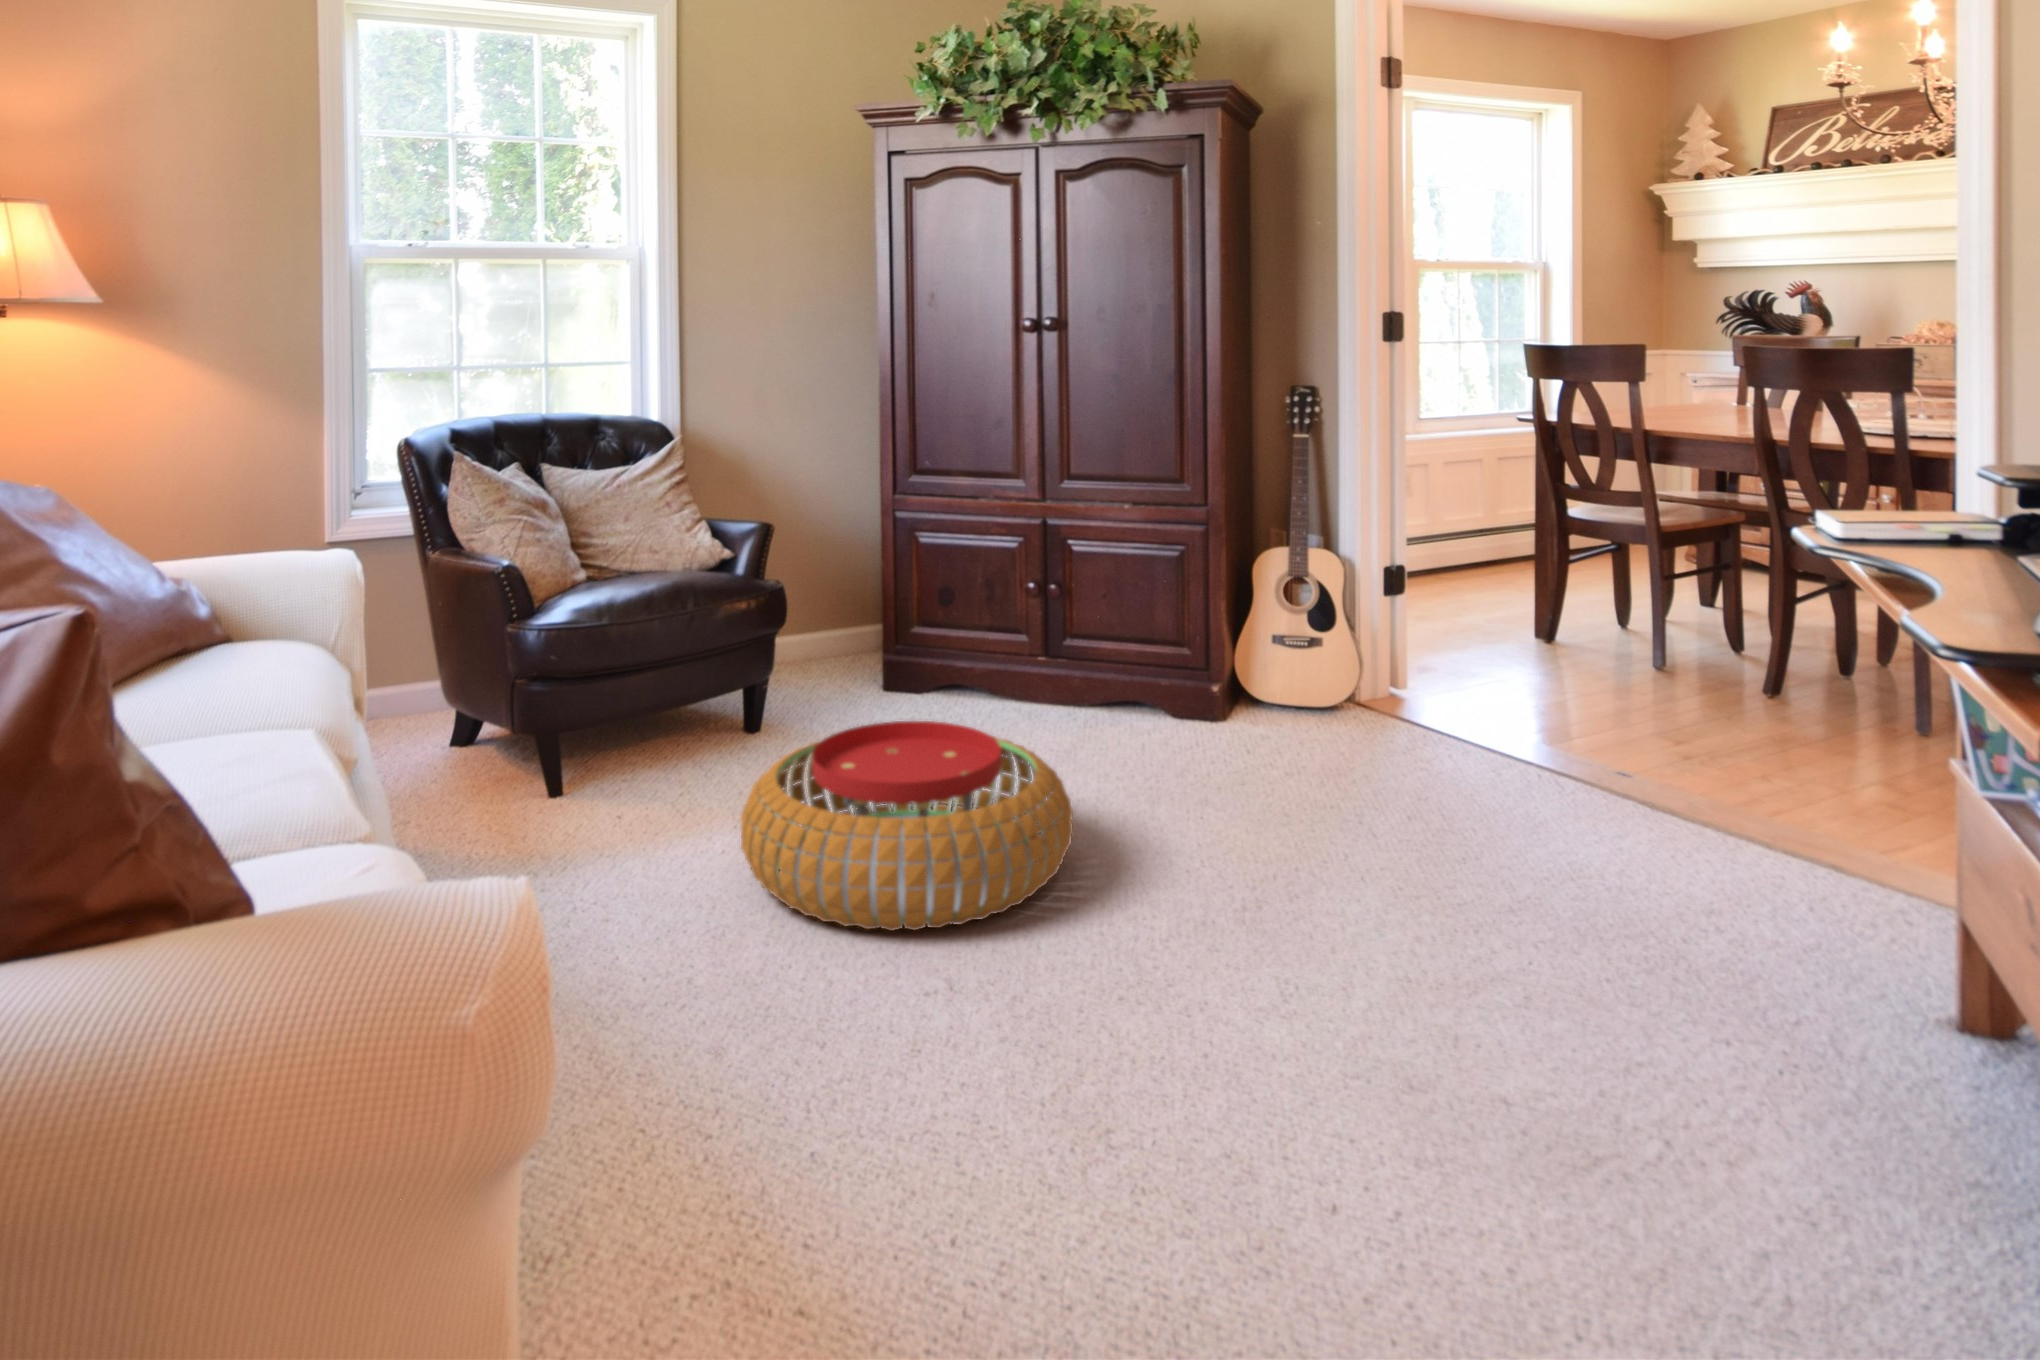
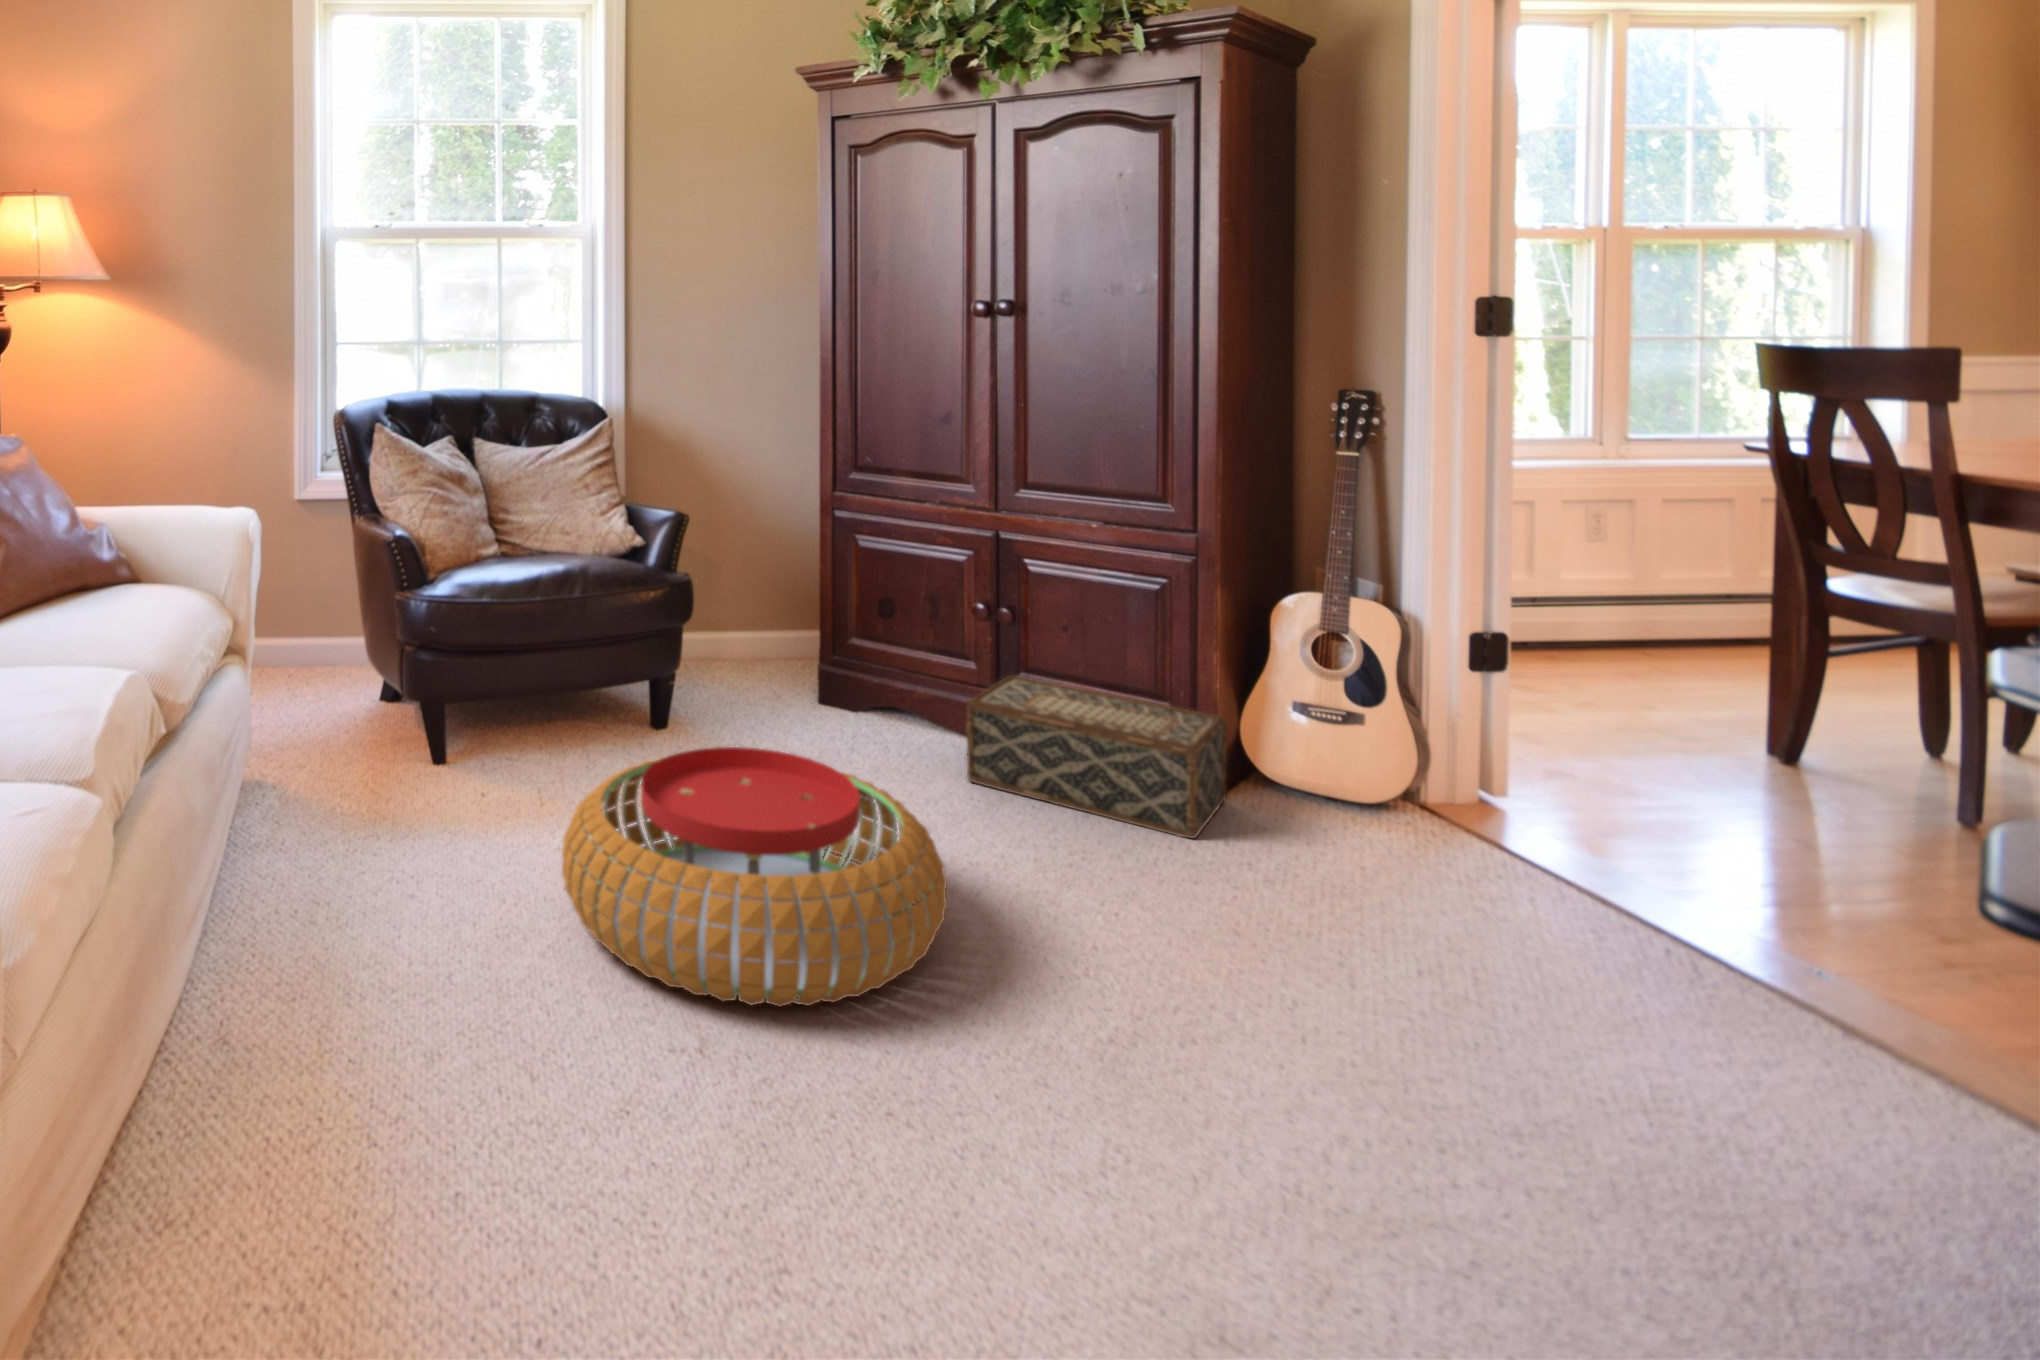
woven basket: none [1038,642,1230,751] -> present [967,675,1227,839]

